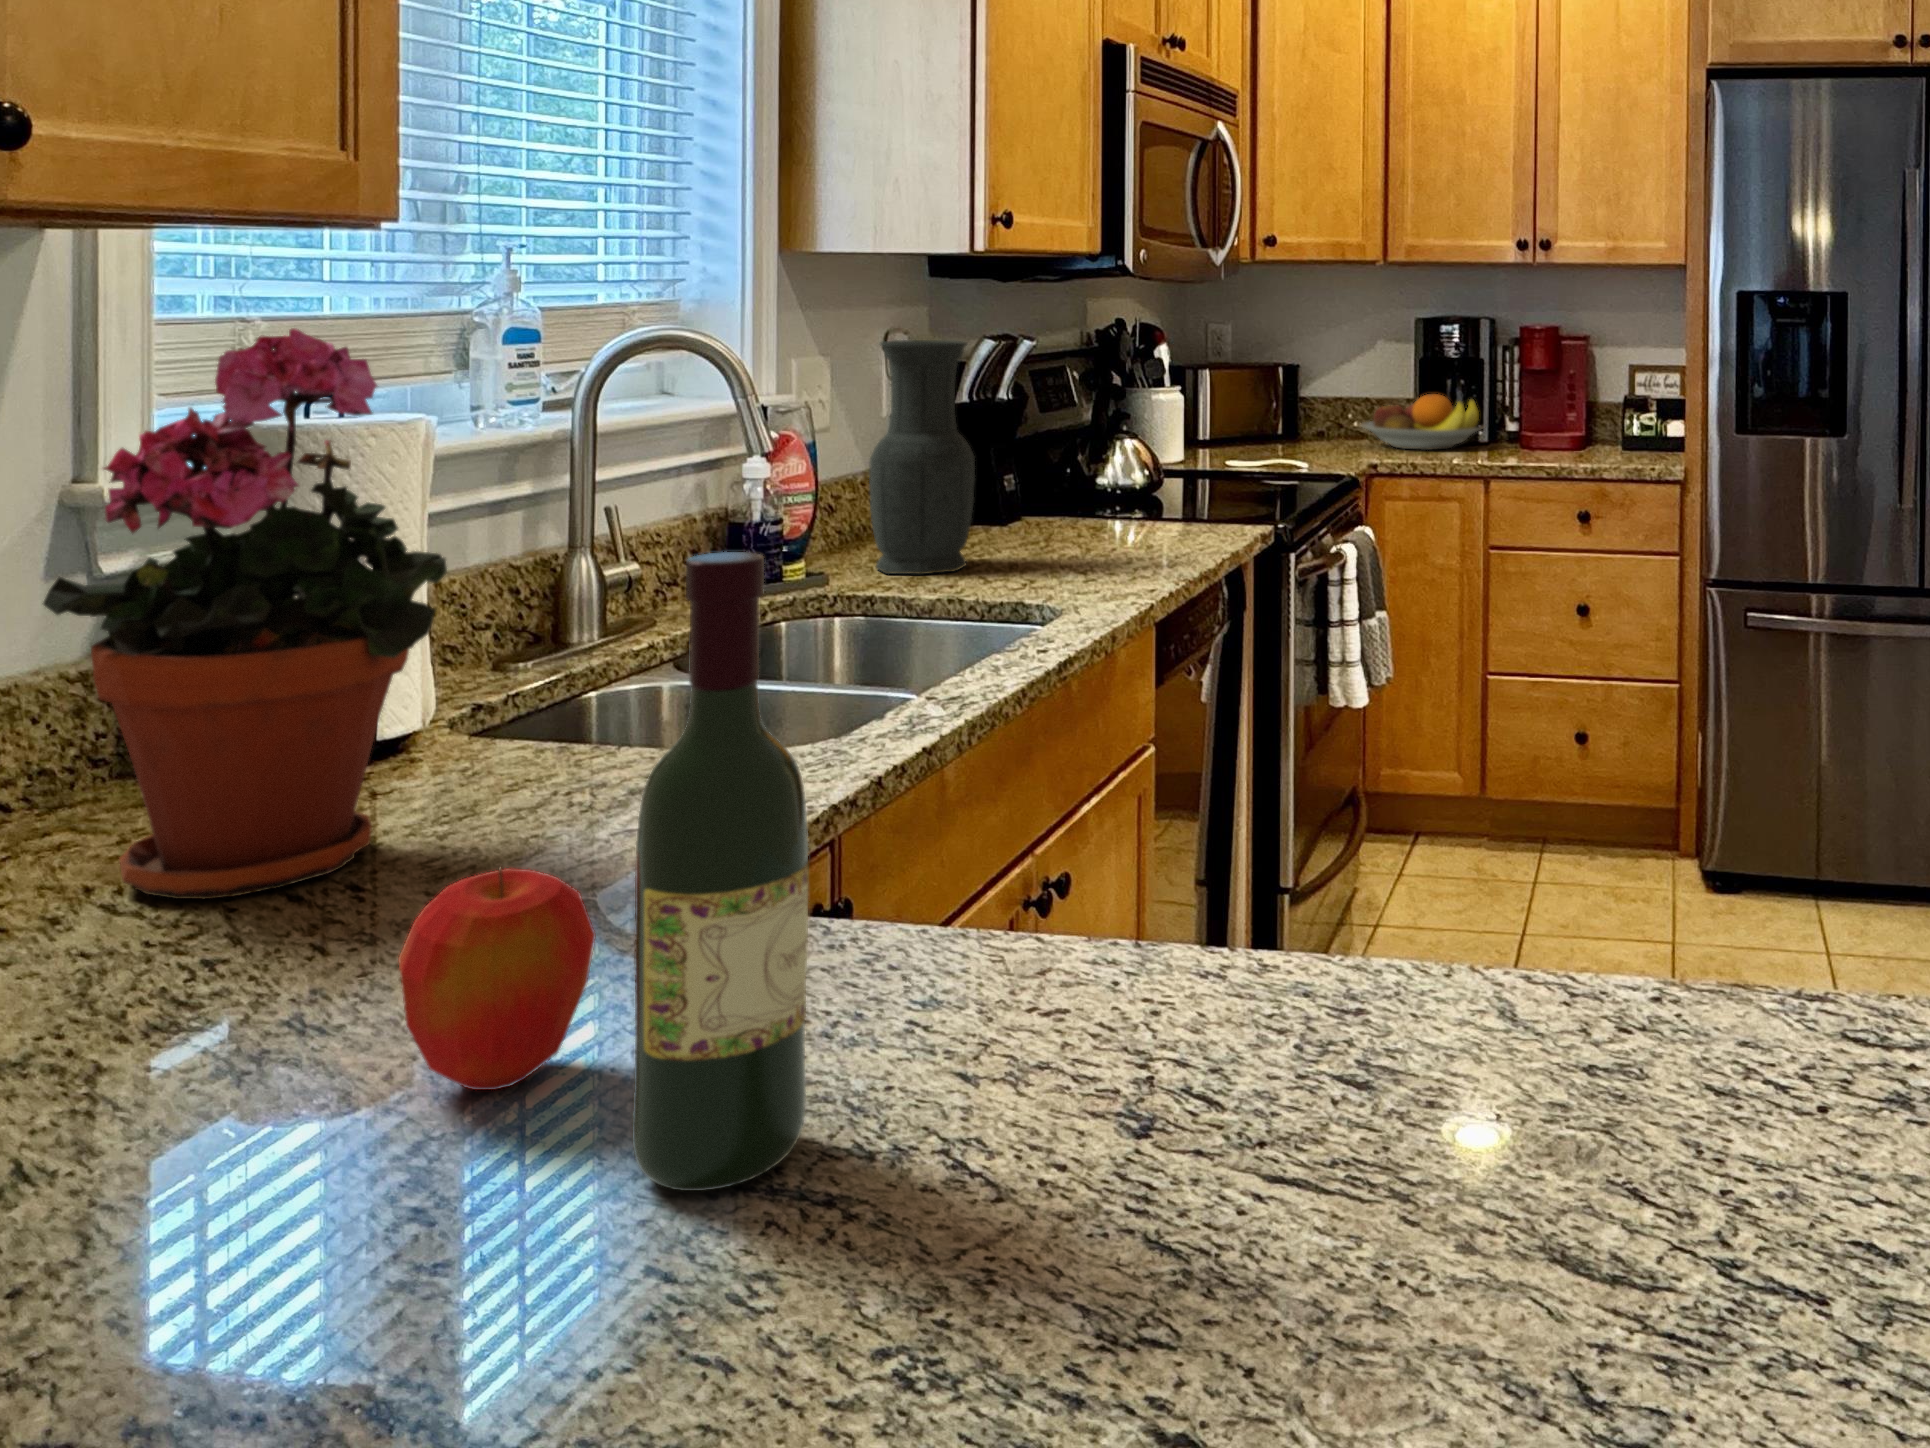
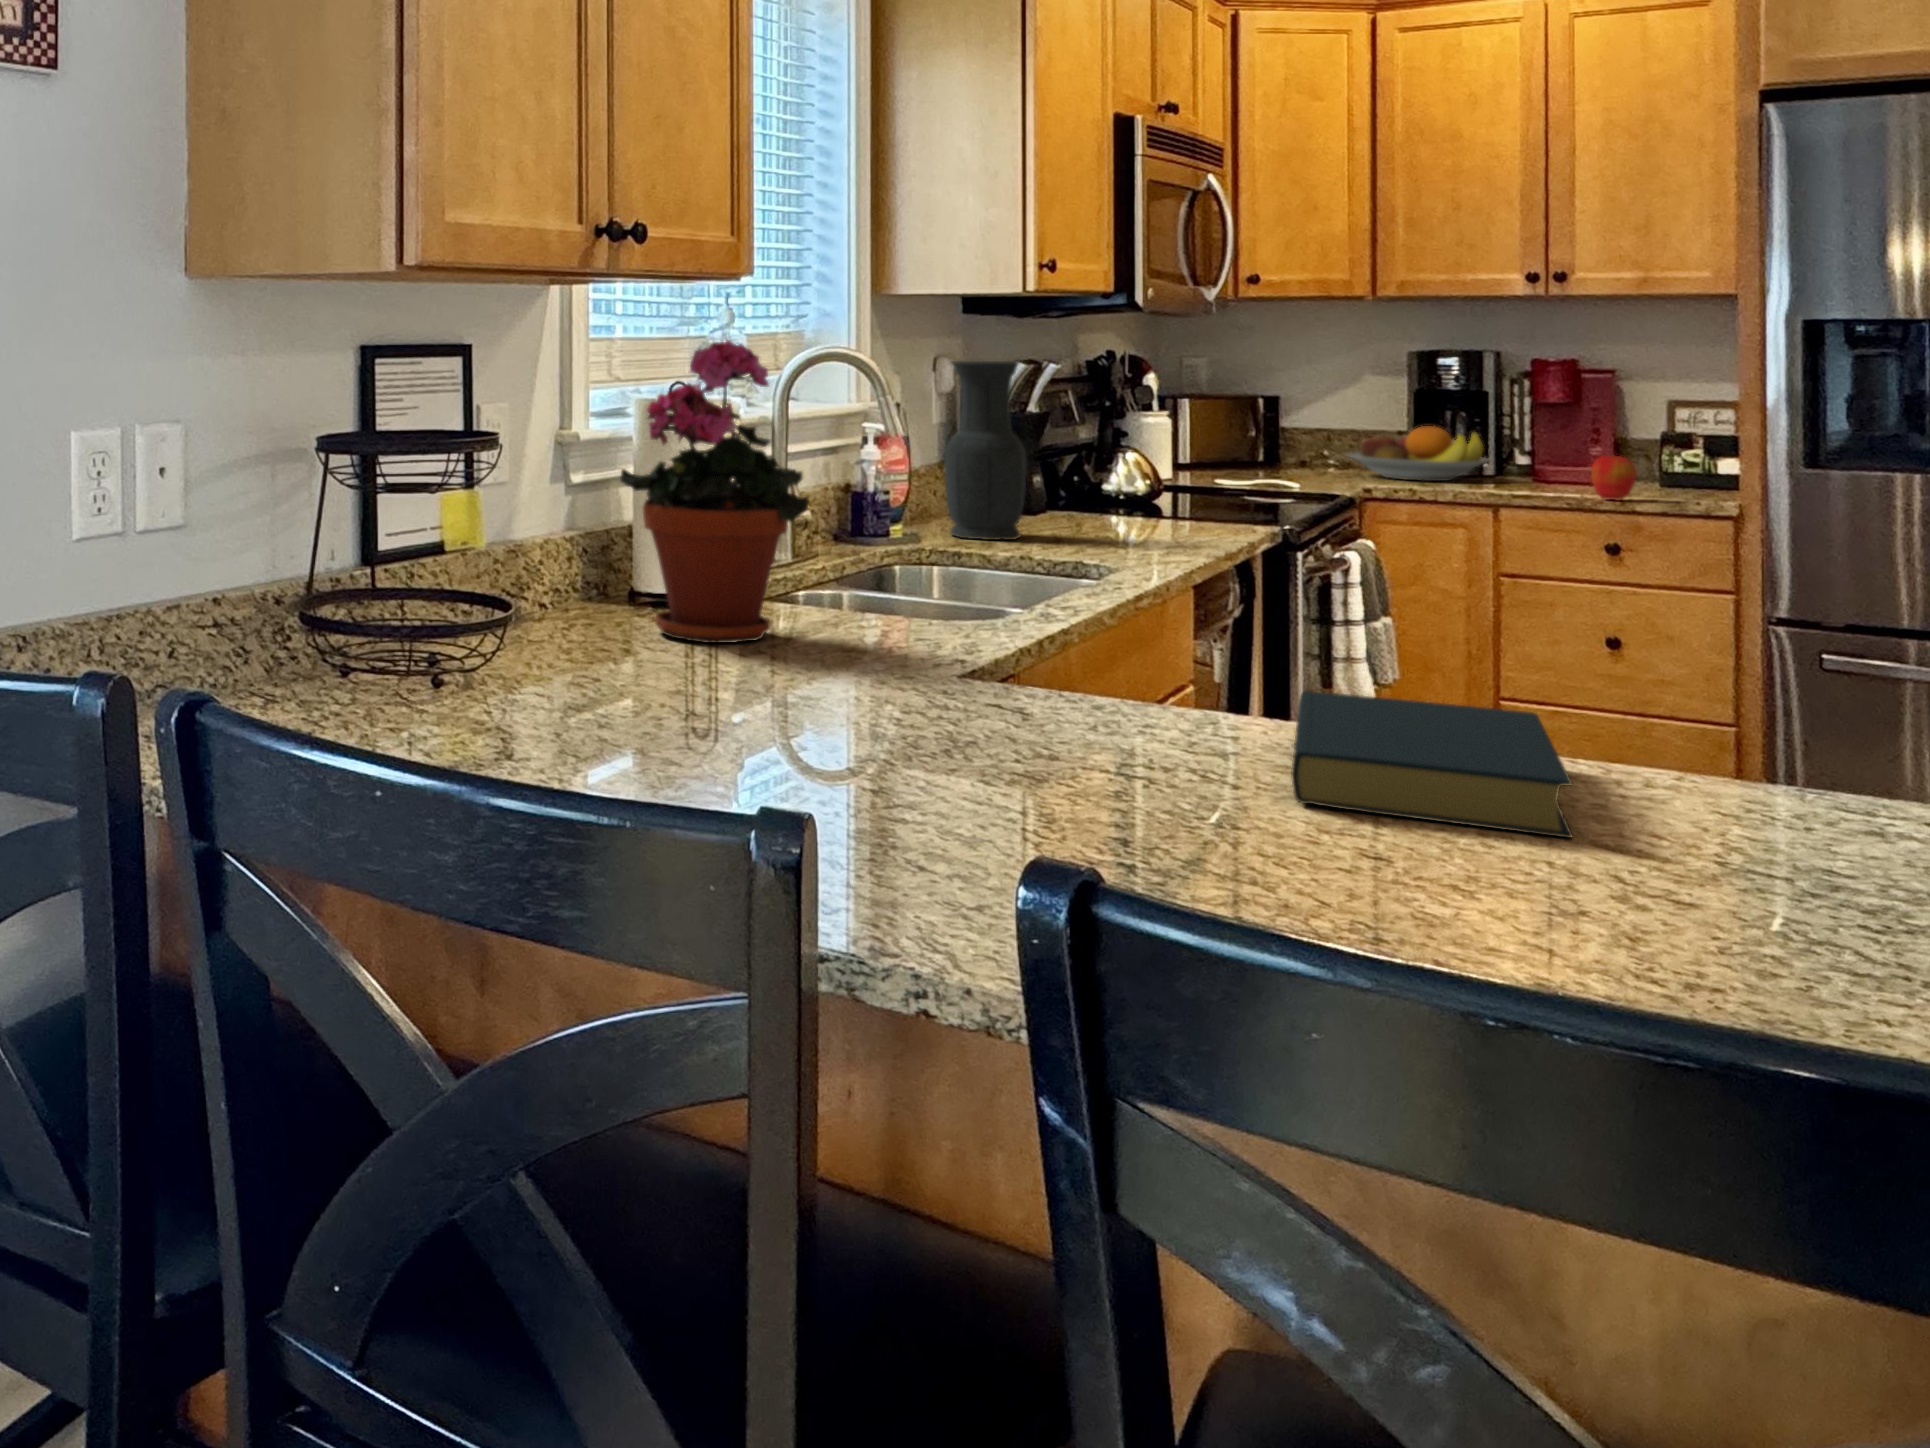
wine bottle: present [632,552,808,1191] -> none [1036,440,1122,753]
apple: present [398,867,596,1090] -> present [1591,455,1637,500]
hardback book: none [1050,943,1521,1307] -> present [1291,691,1572,838]

